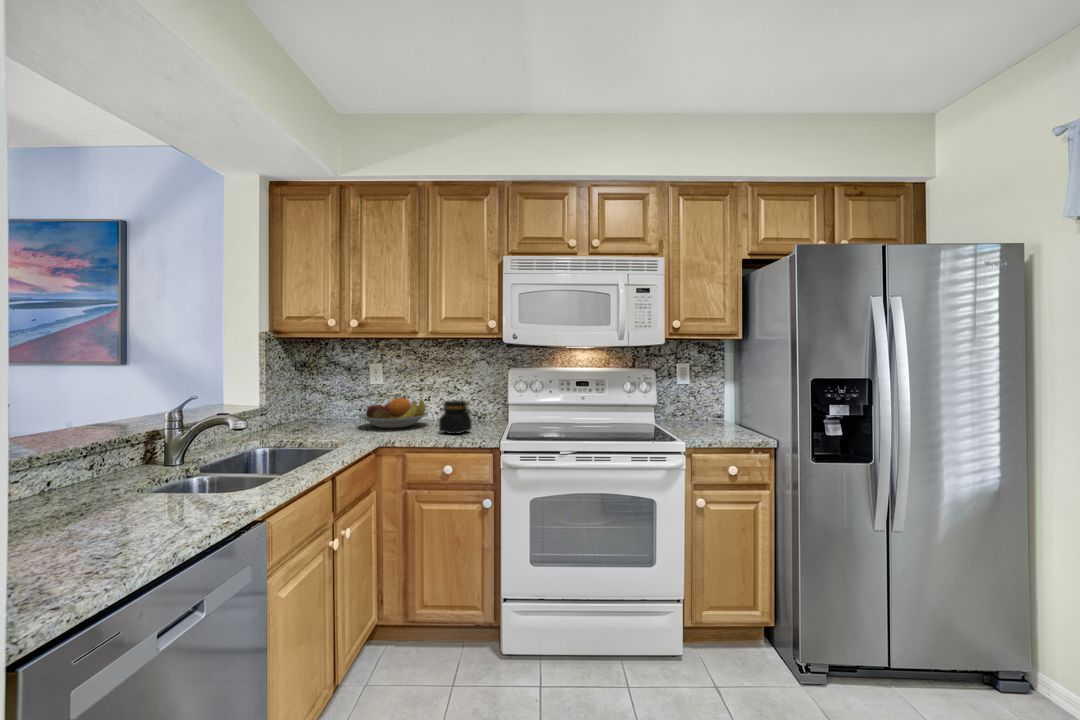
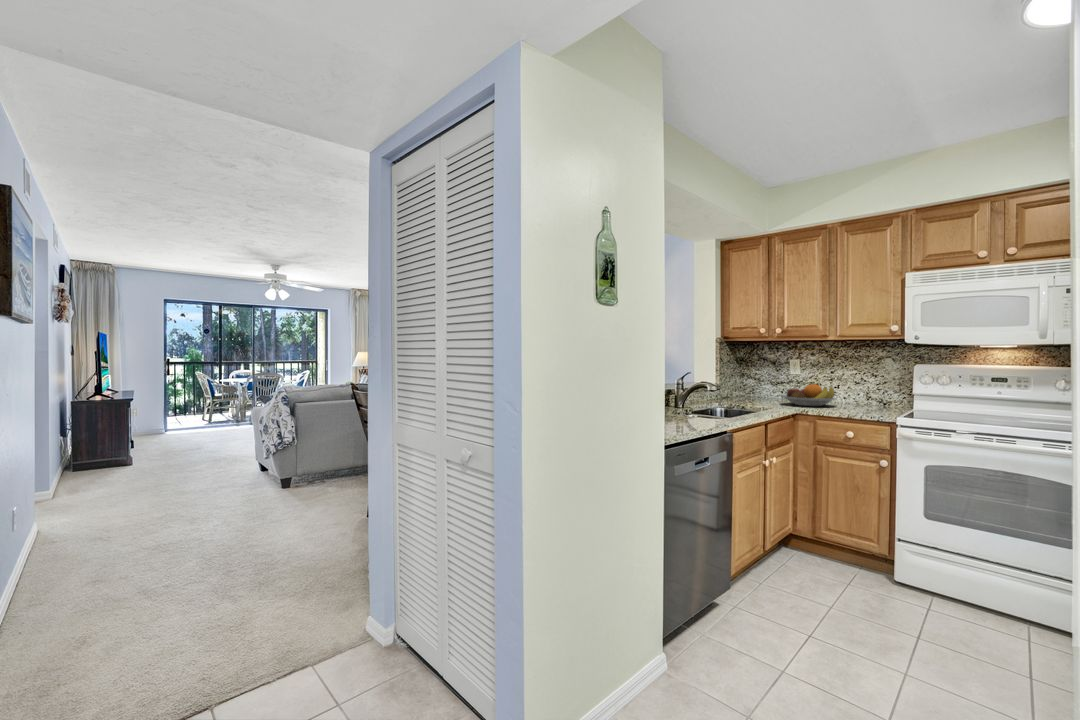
jar: present [439,400,472,434] -> none [845,387,874,412]

